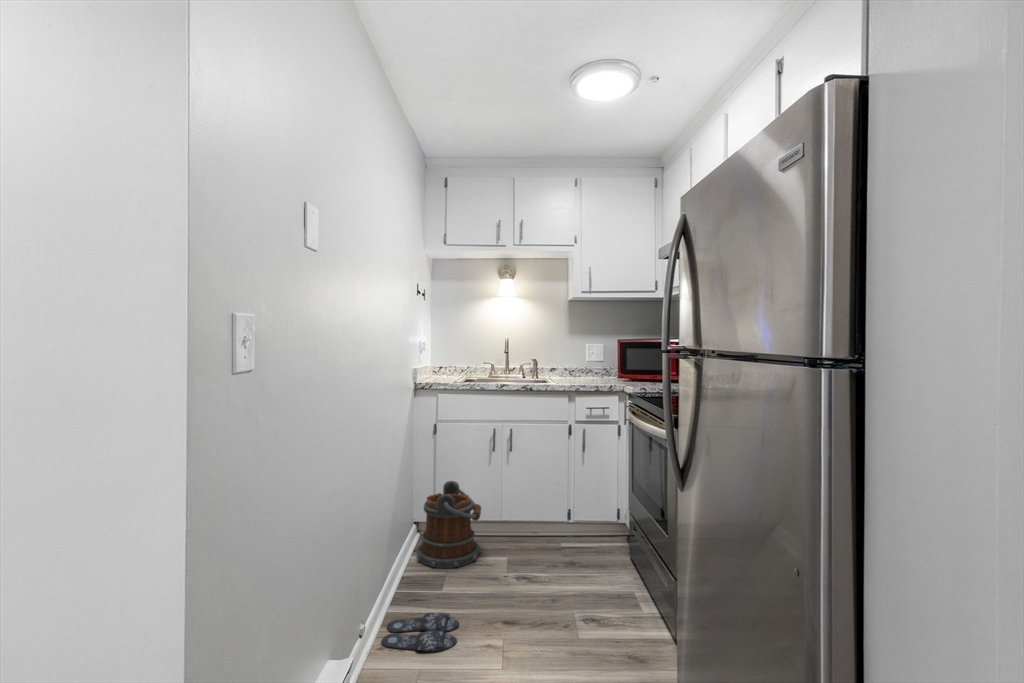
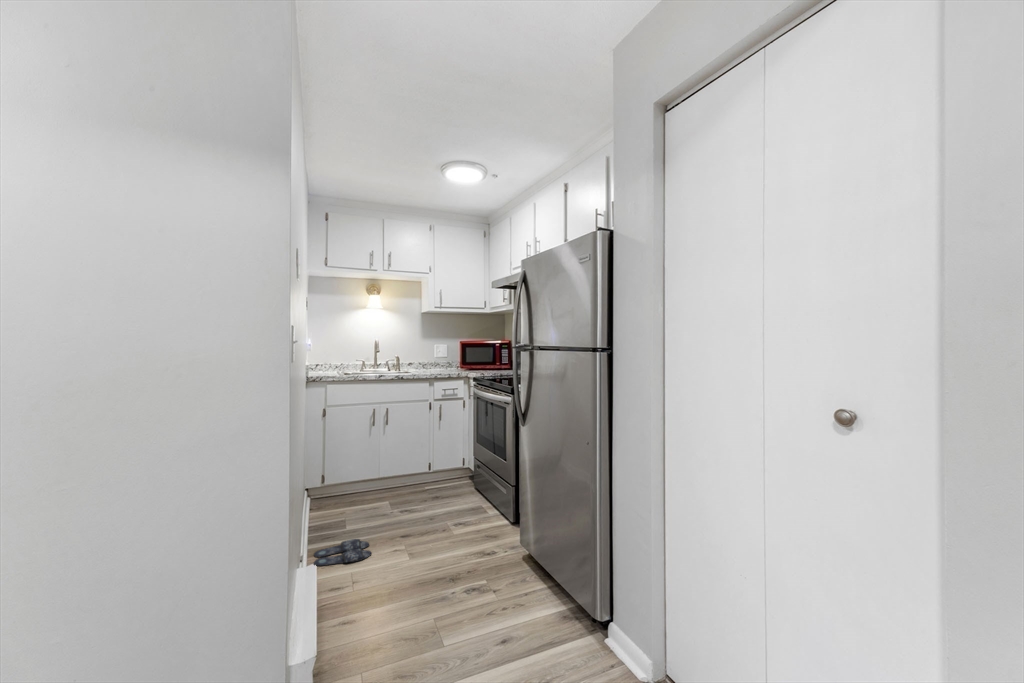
bucket: present [417,481,481,568] -> none [314,451,368,516]

